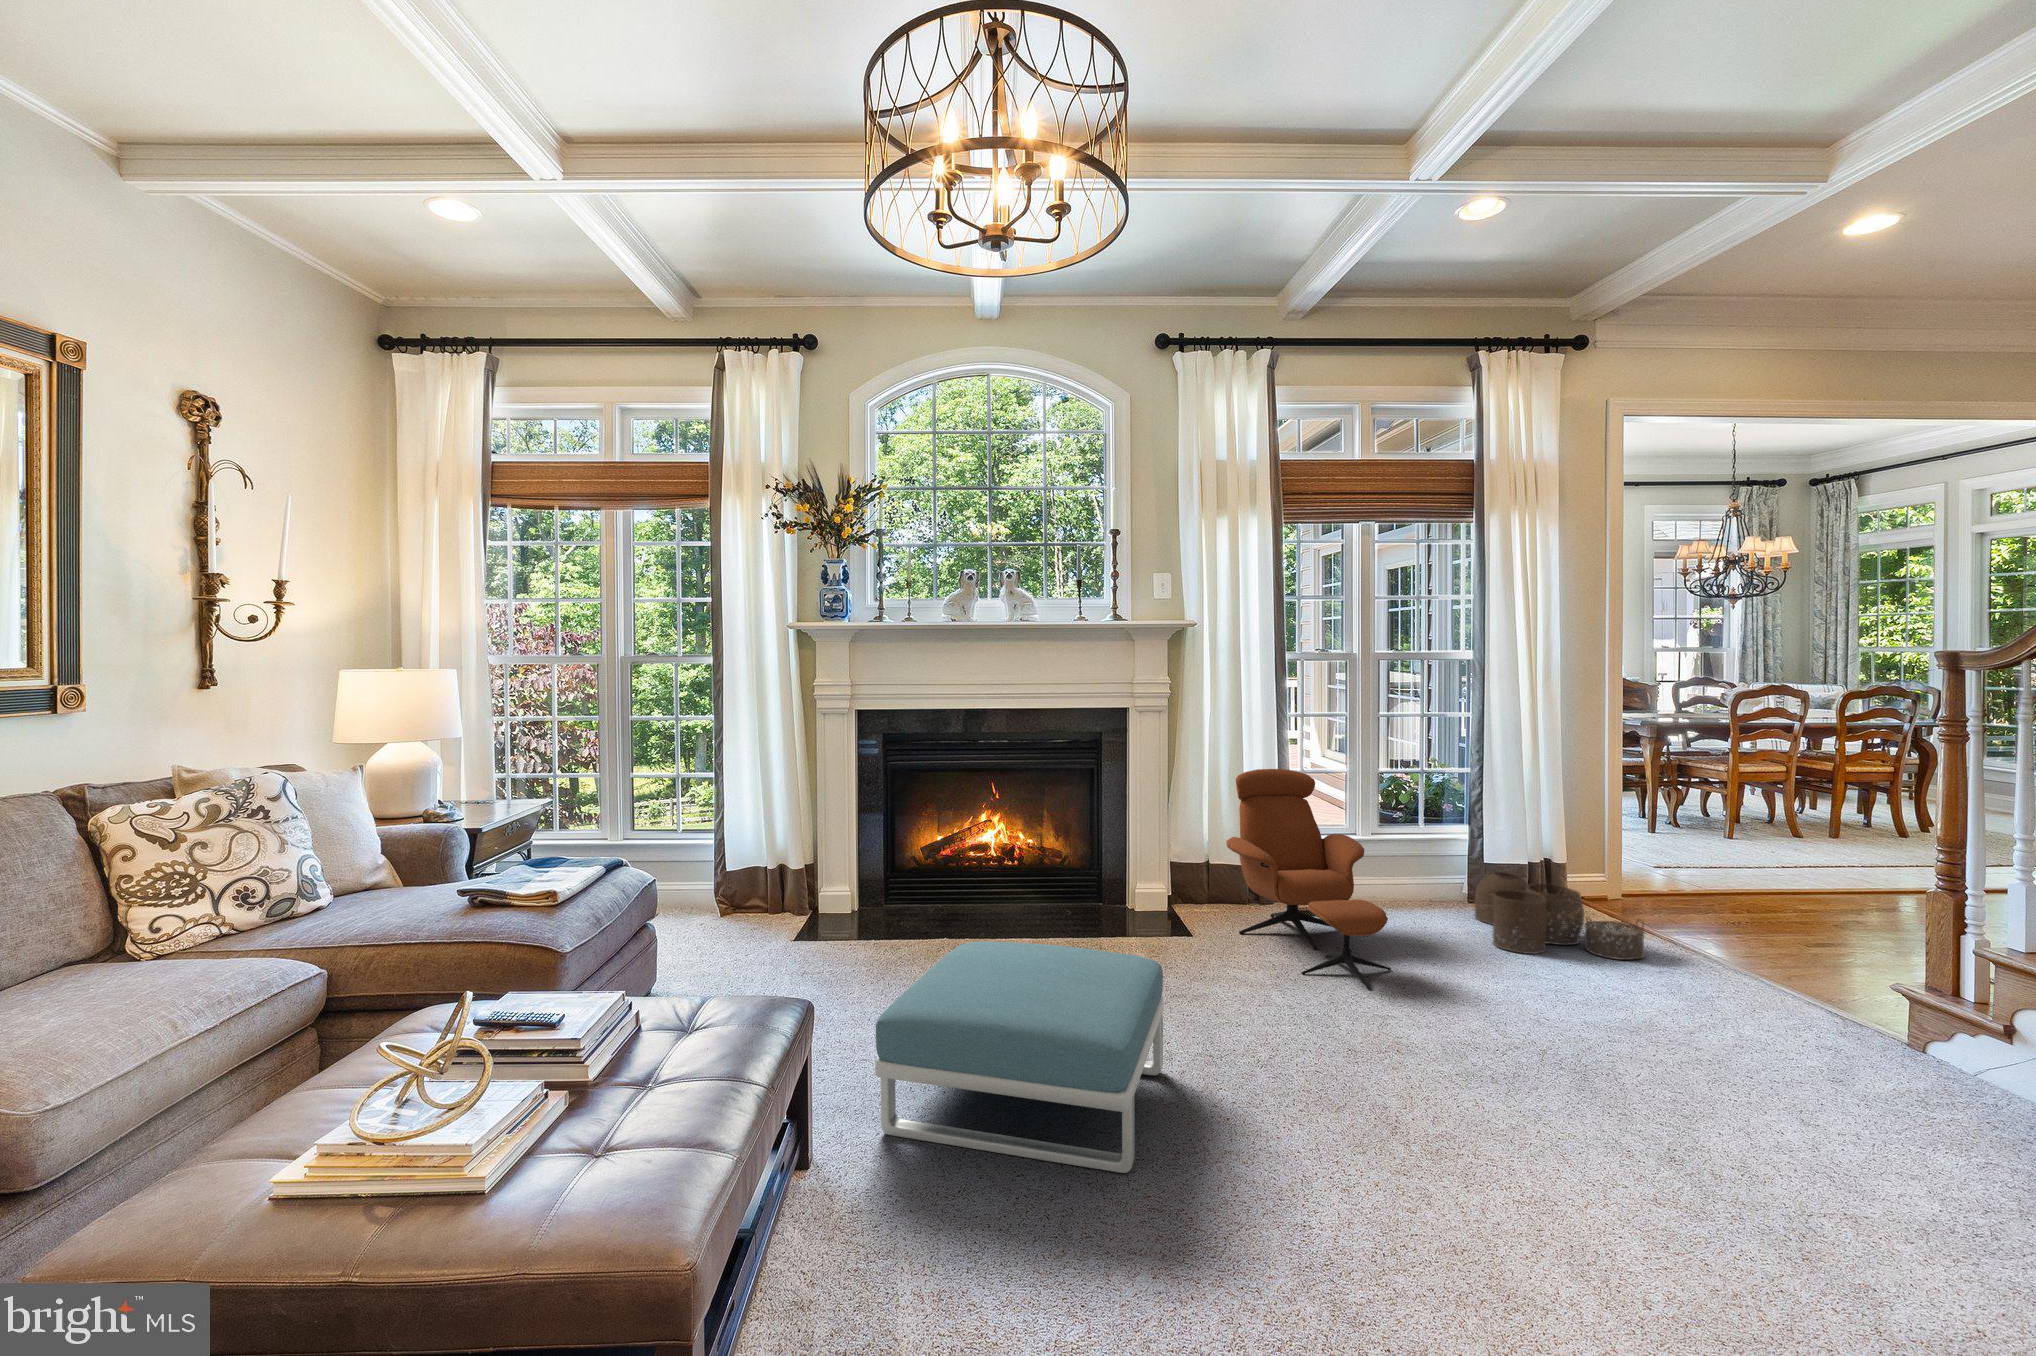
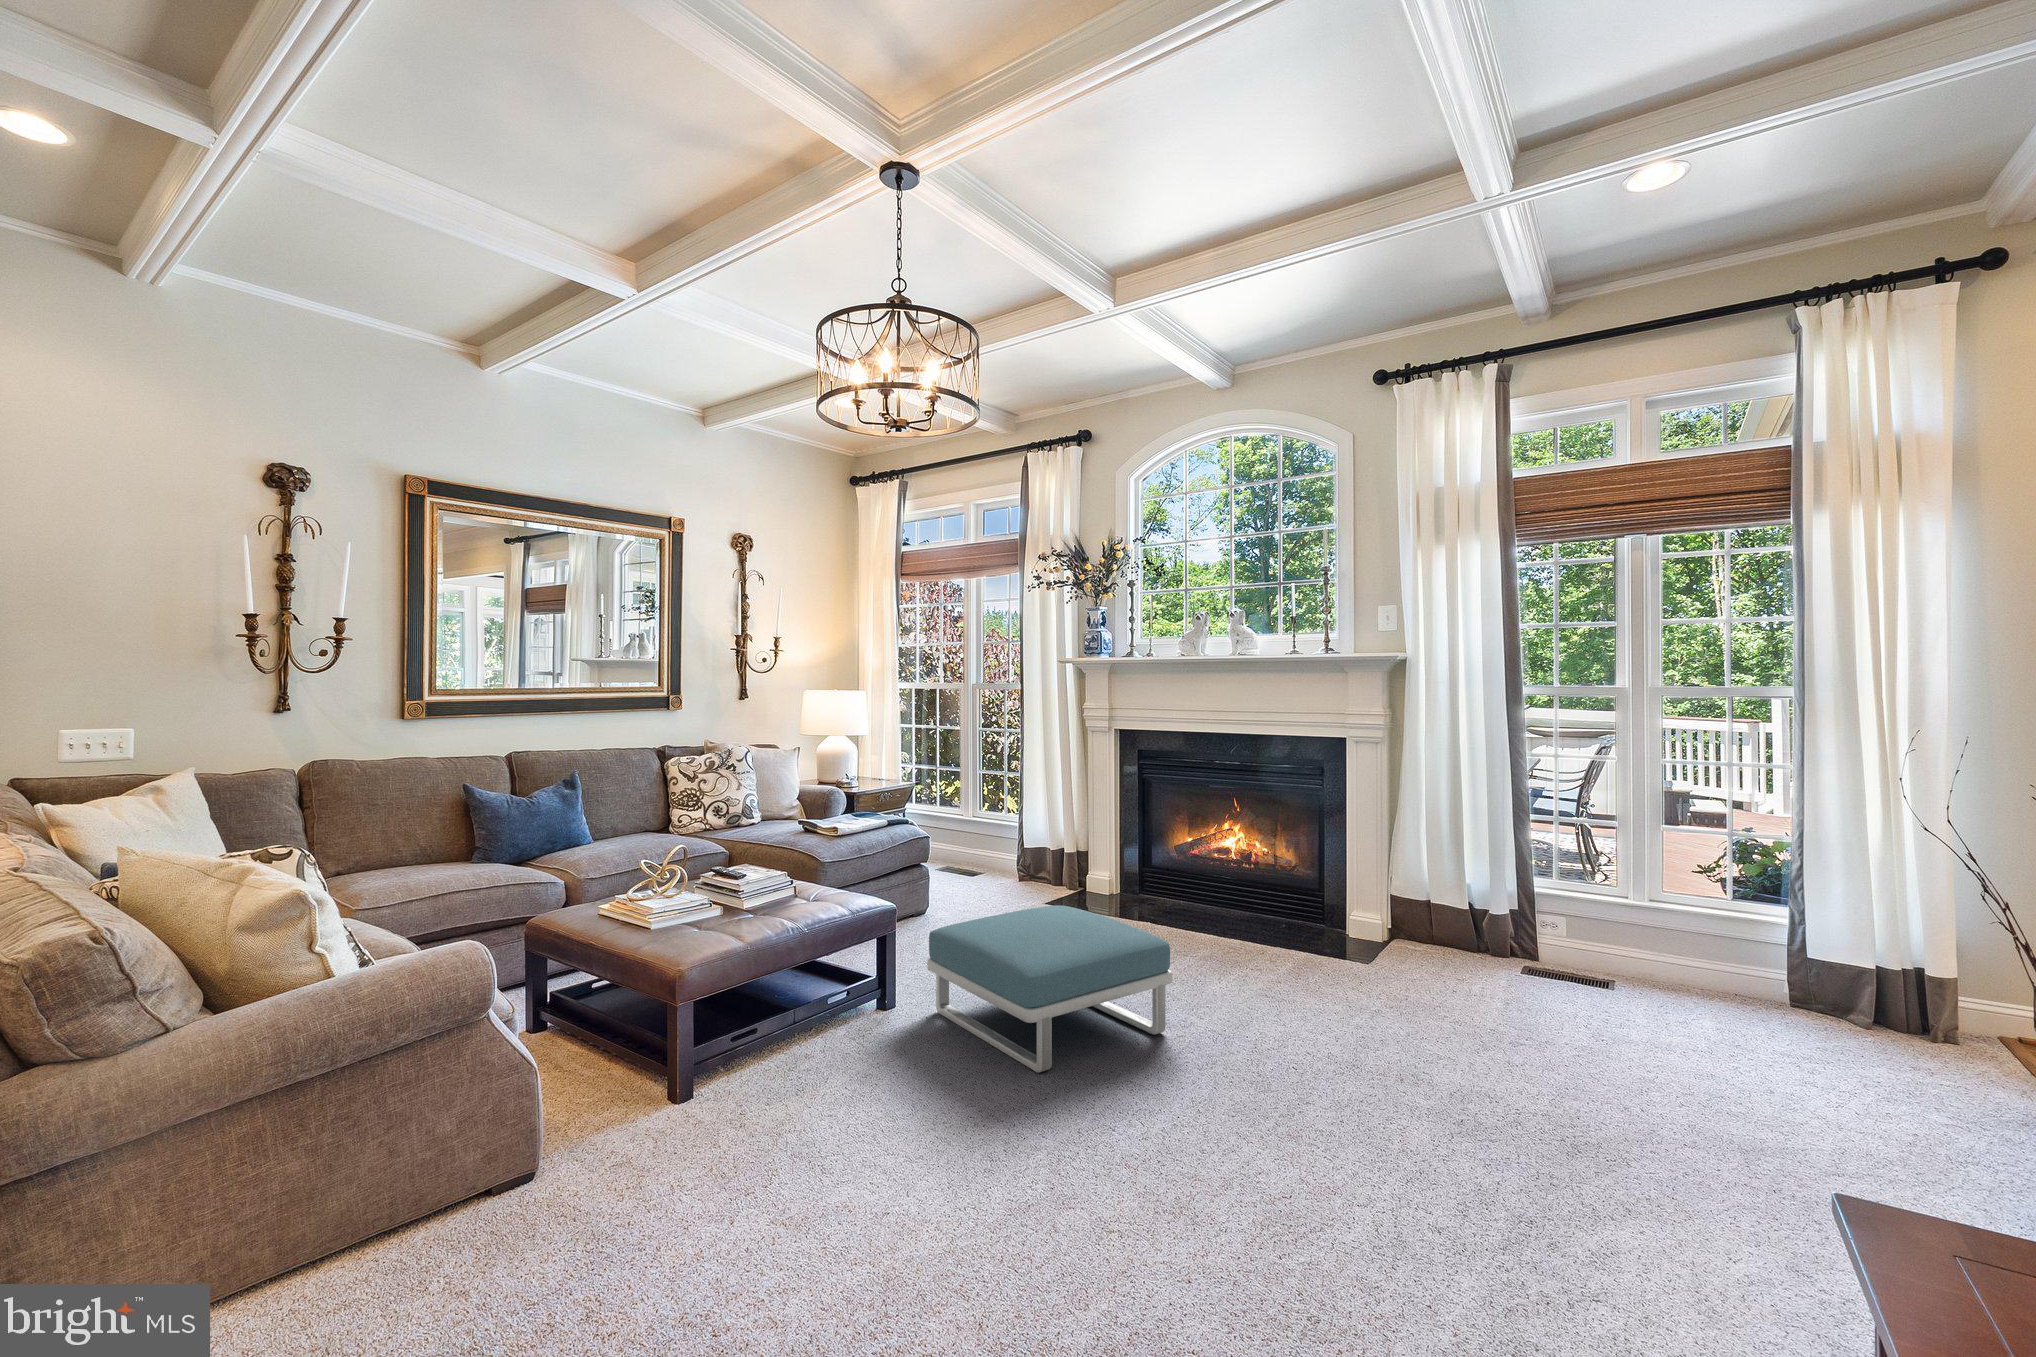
lounge chair: present [1226,769,1391,989] -> none [1407,807,1566,1038]
woven basket: present [1474,871,1644,960] -> none [1727,959,1965,1107]

